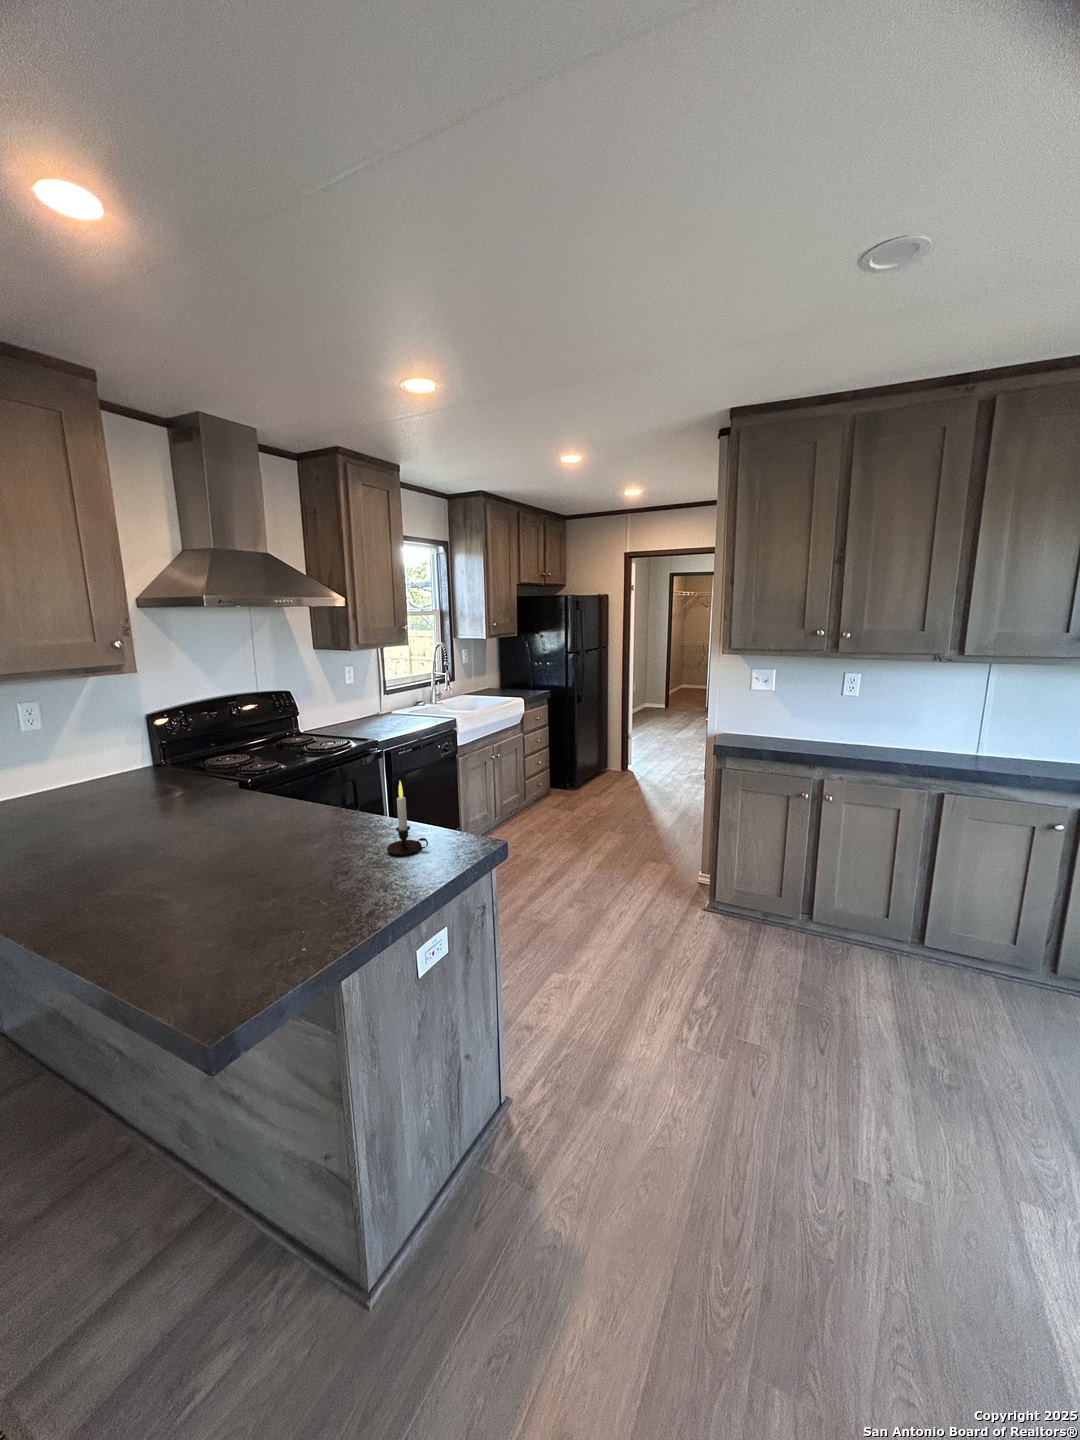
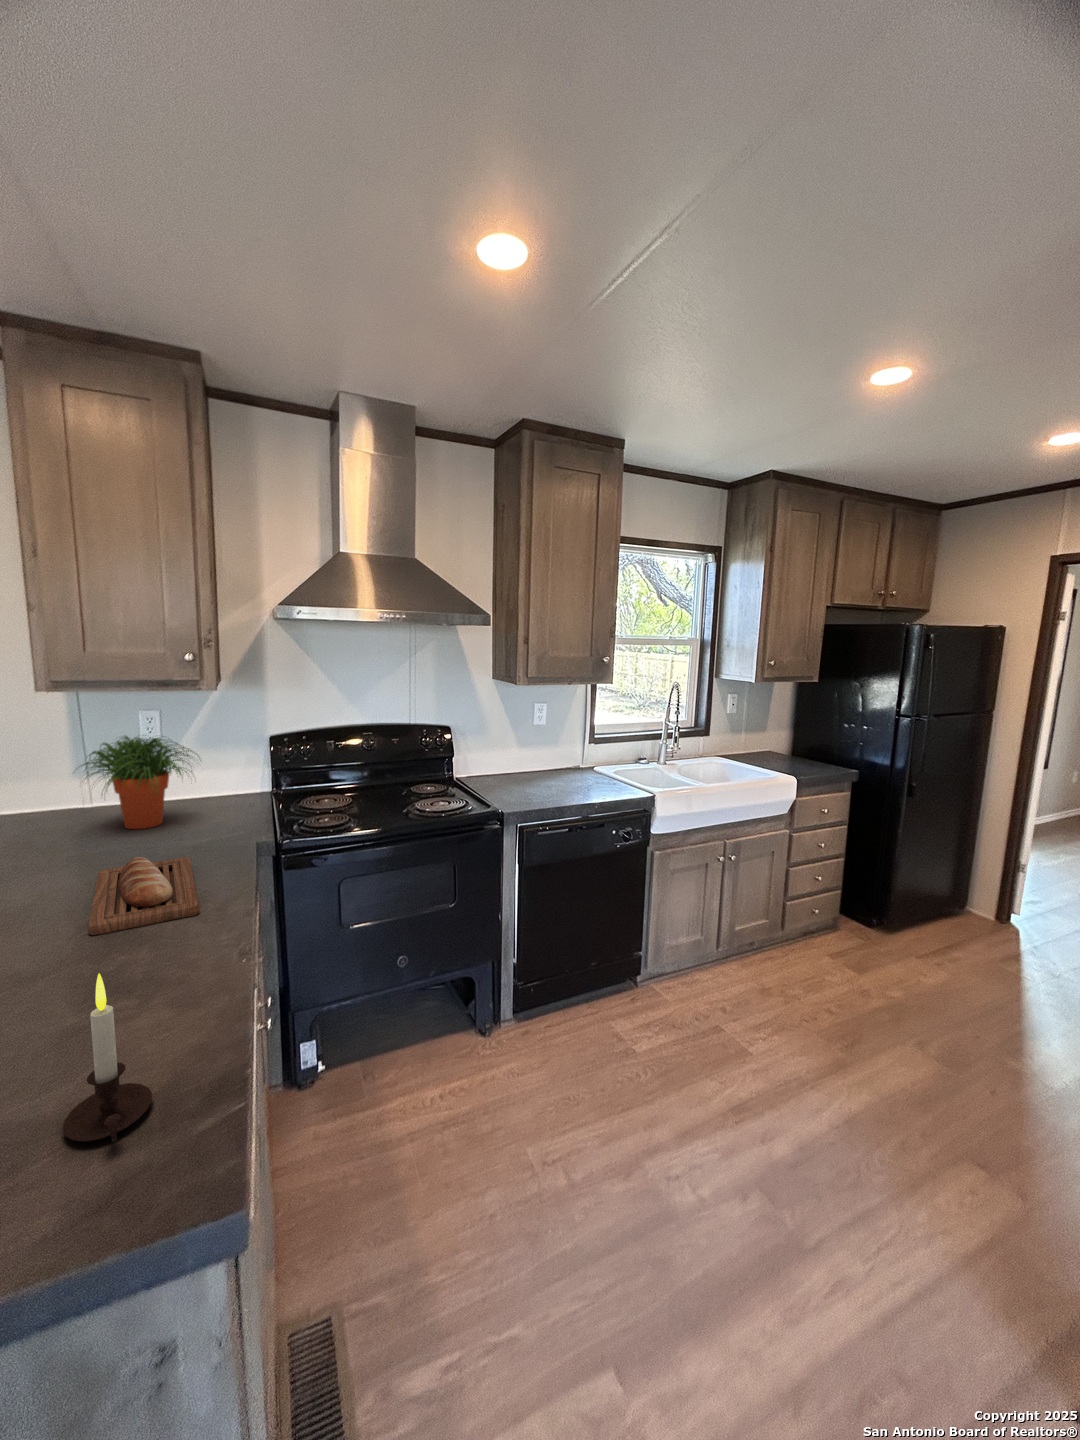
potted plant: none [12,721,133,806] -> present [83,736,197,829]
bread loaf: none [150,797,278,835] -> present [88,857,199,935]

